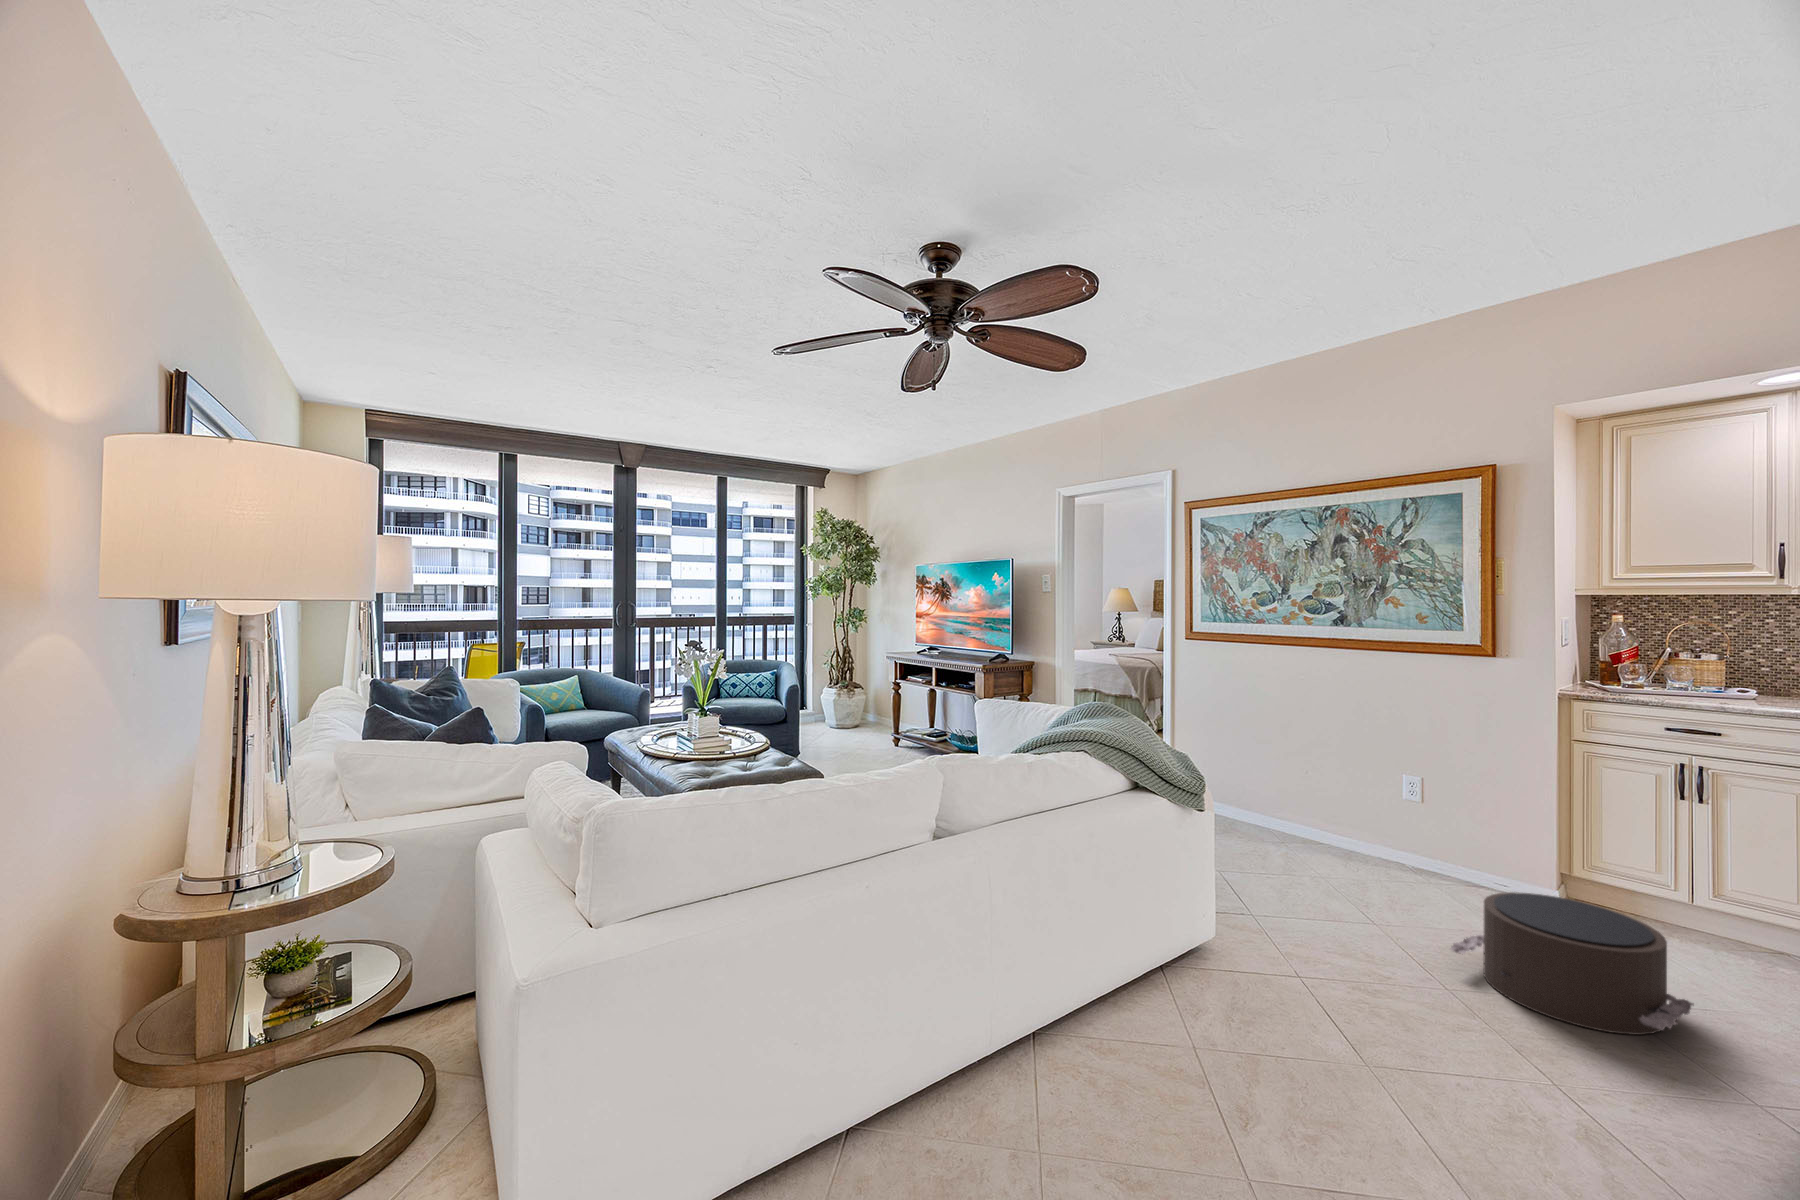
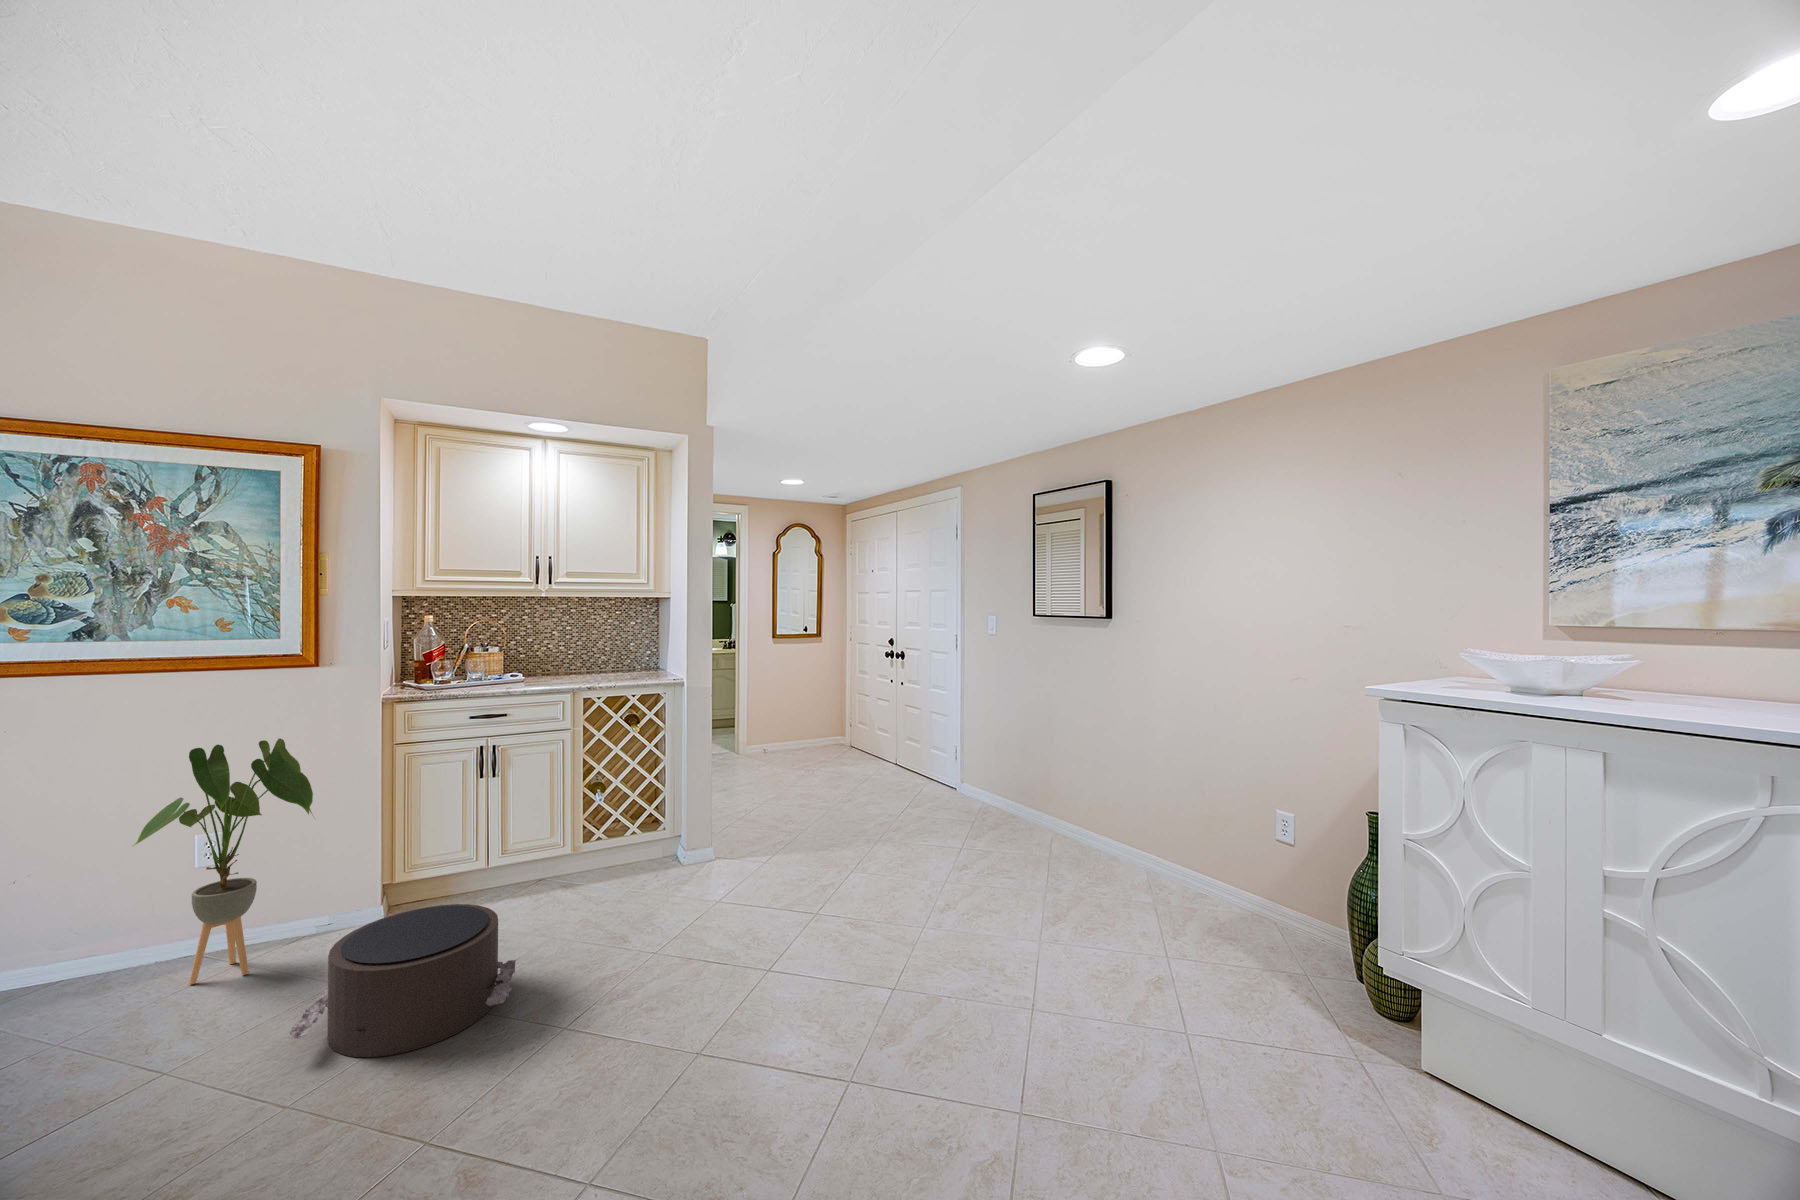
house plant: none [1360,711,1490,898] -> present [133,738,313,984]

